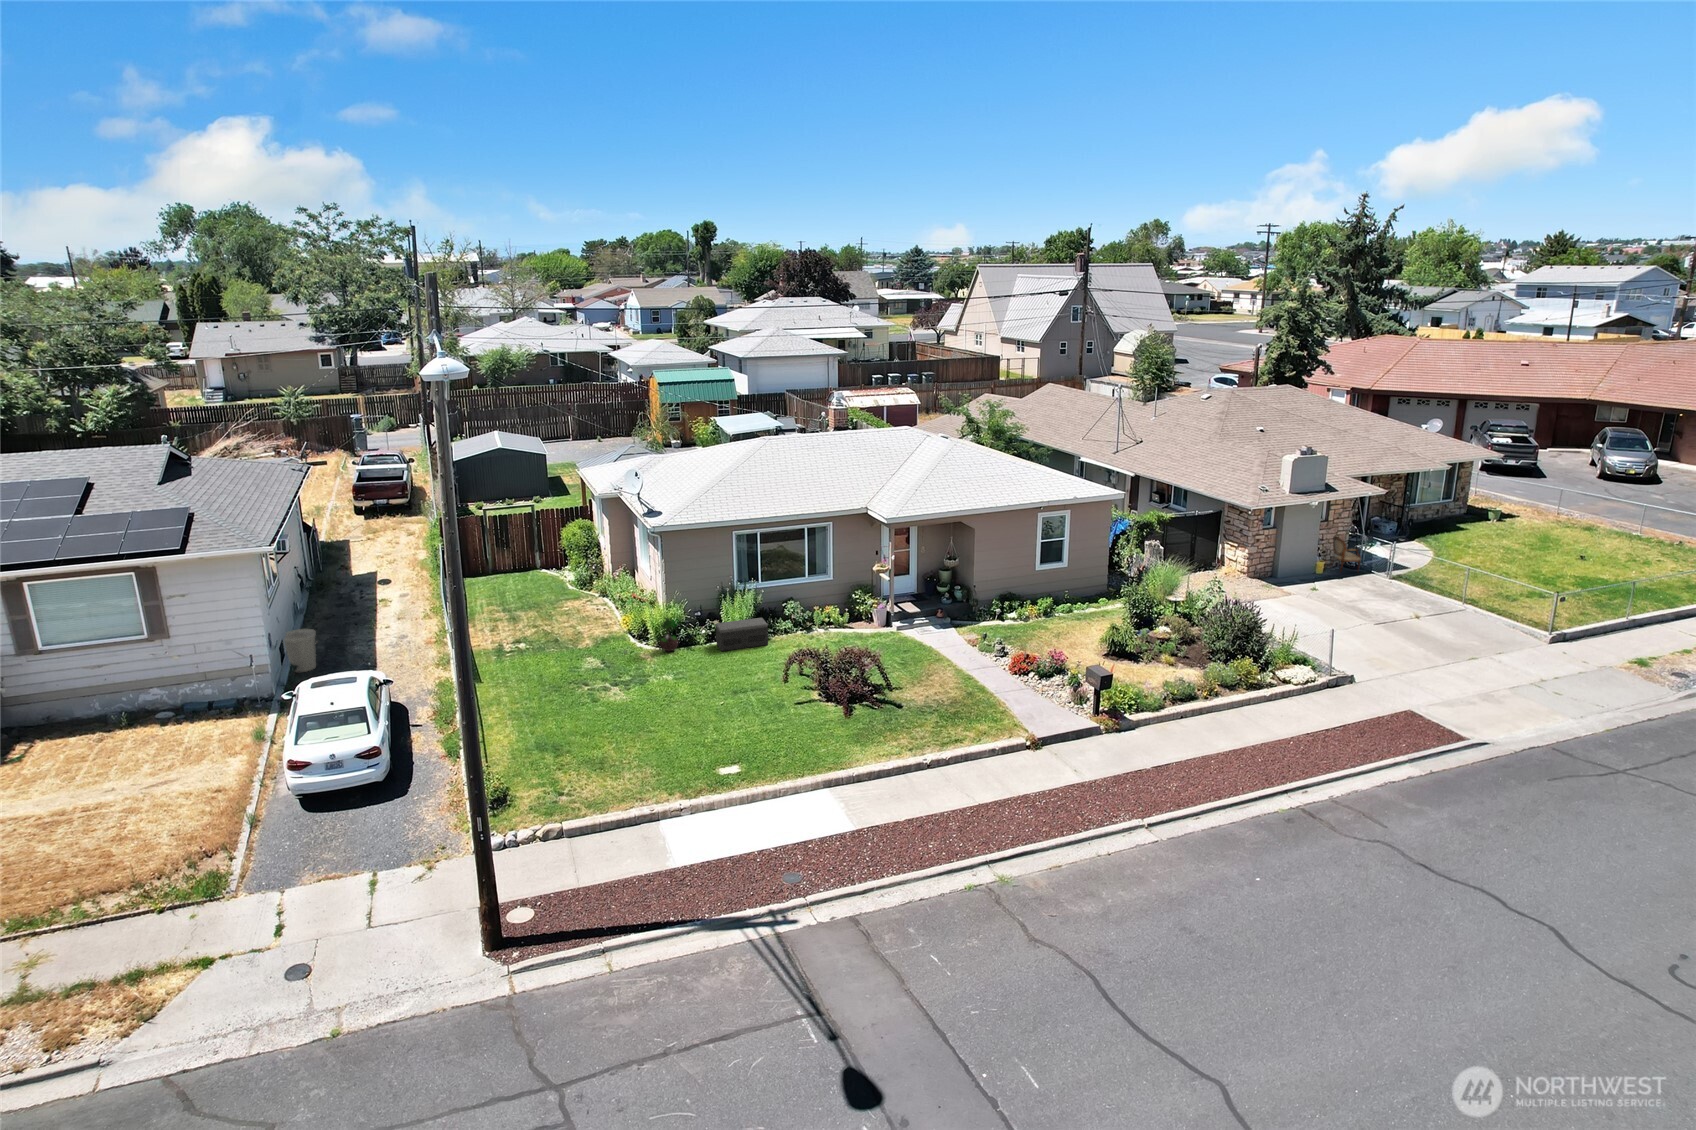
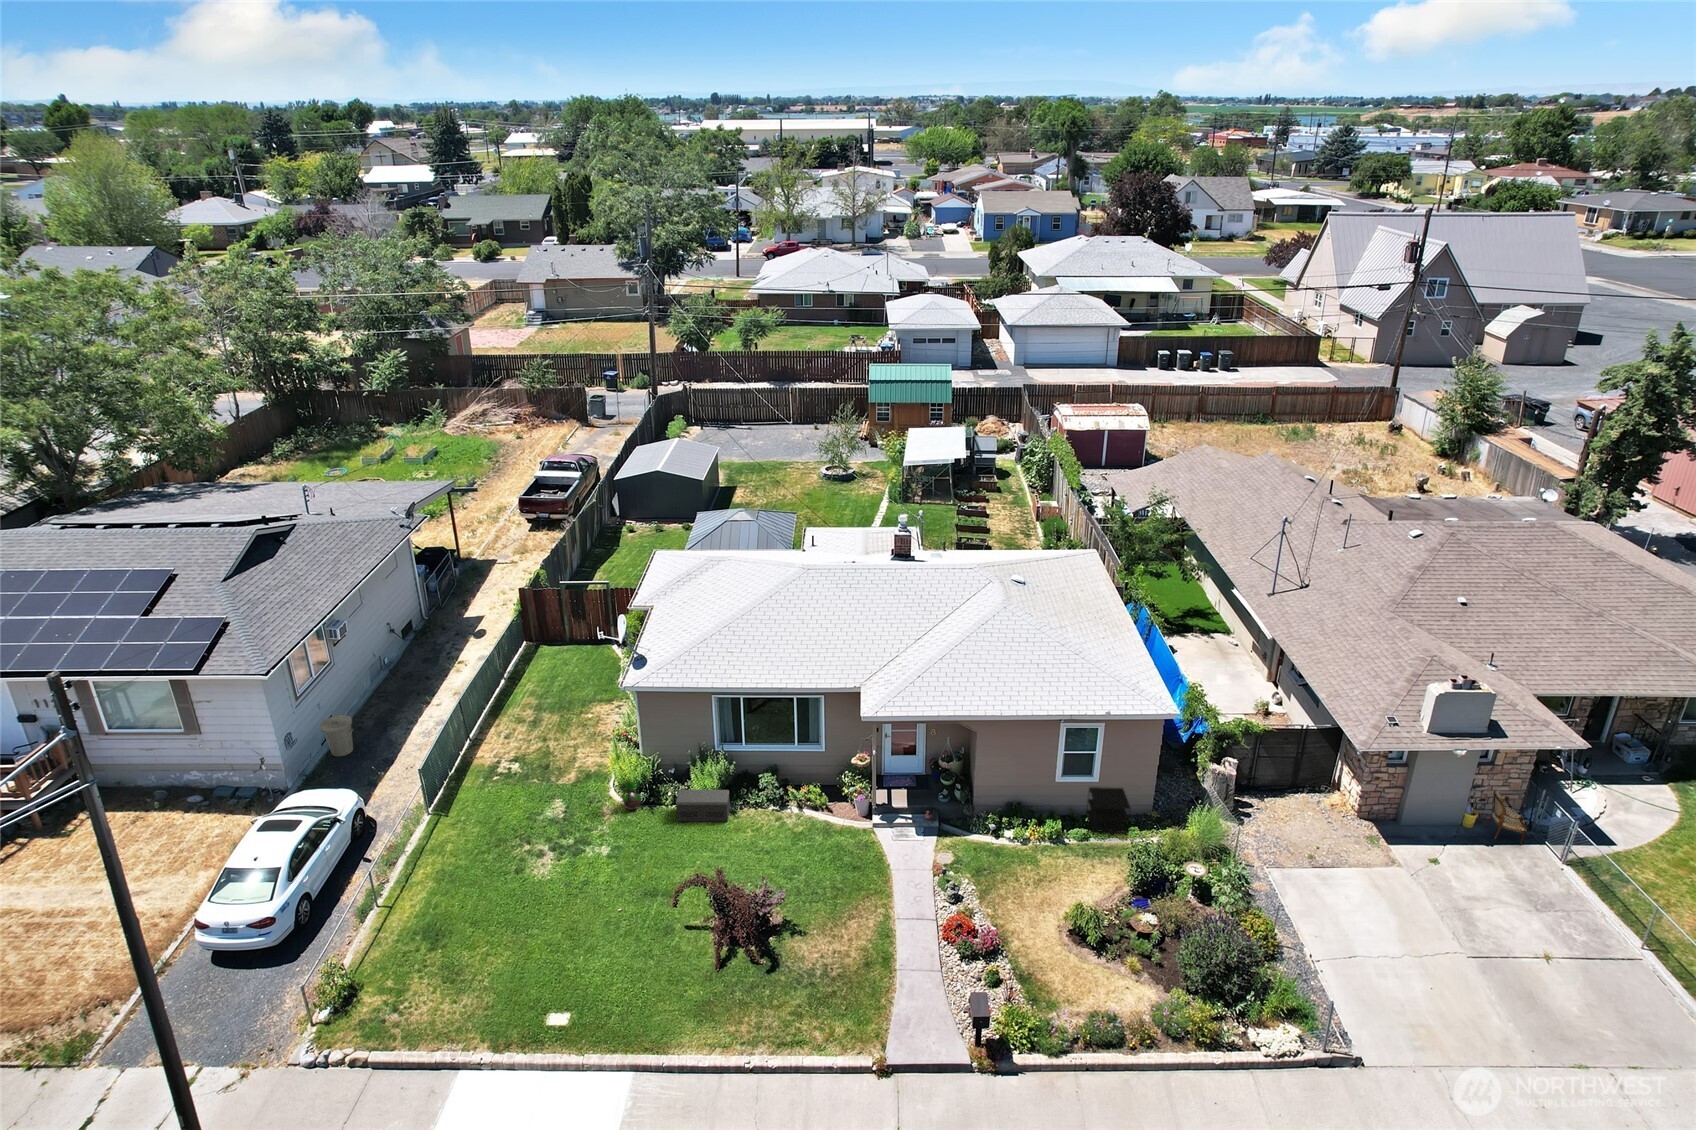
side table: none [1059,571,1102,609] -> present [1086,787,1131,834]

